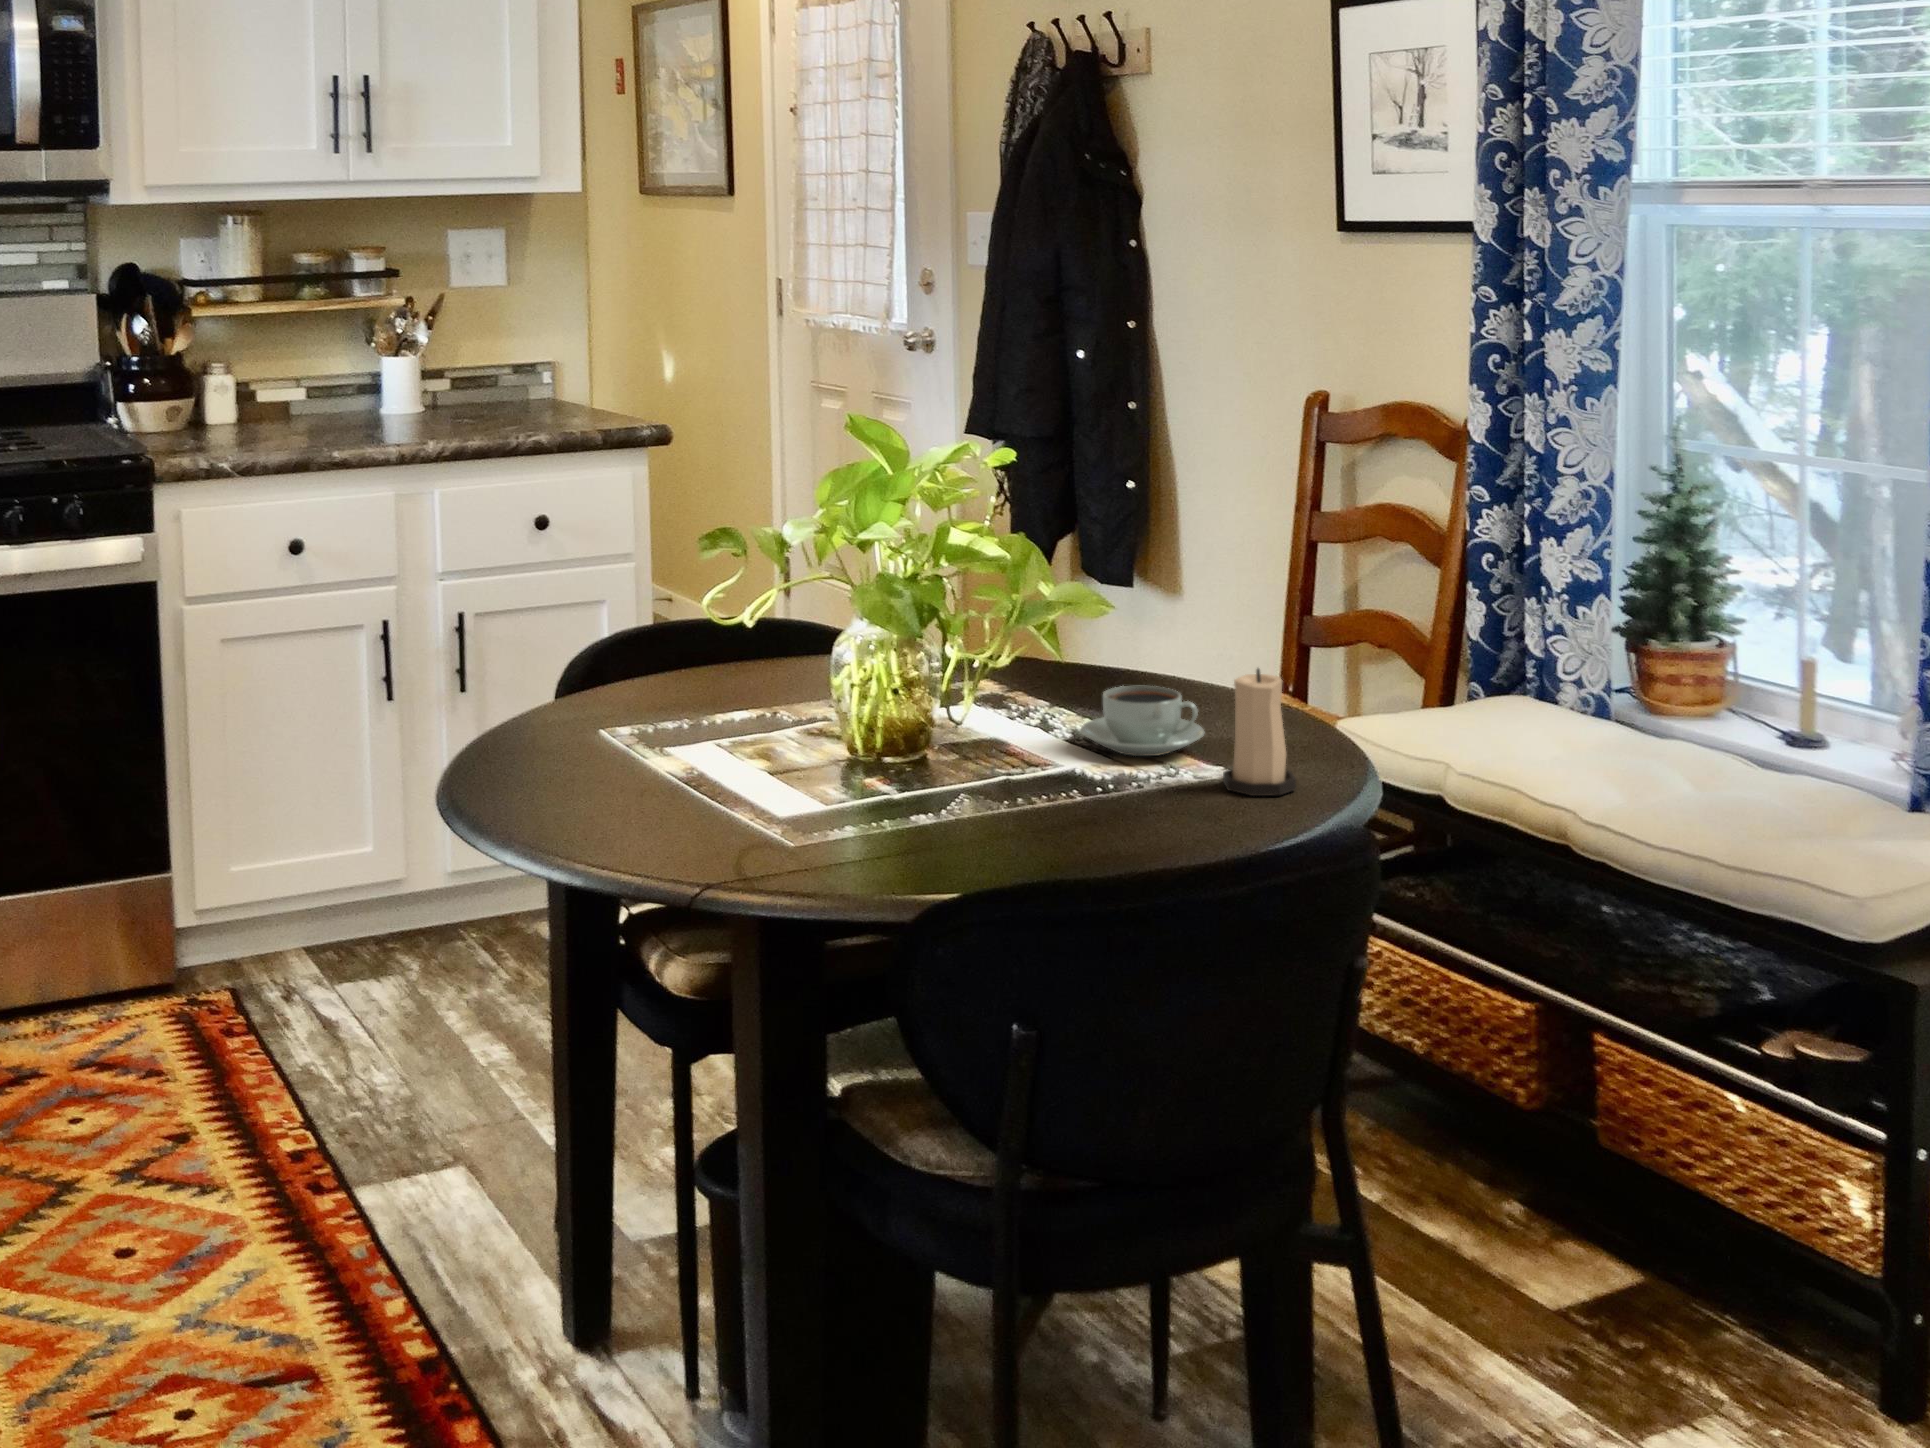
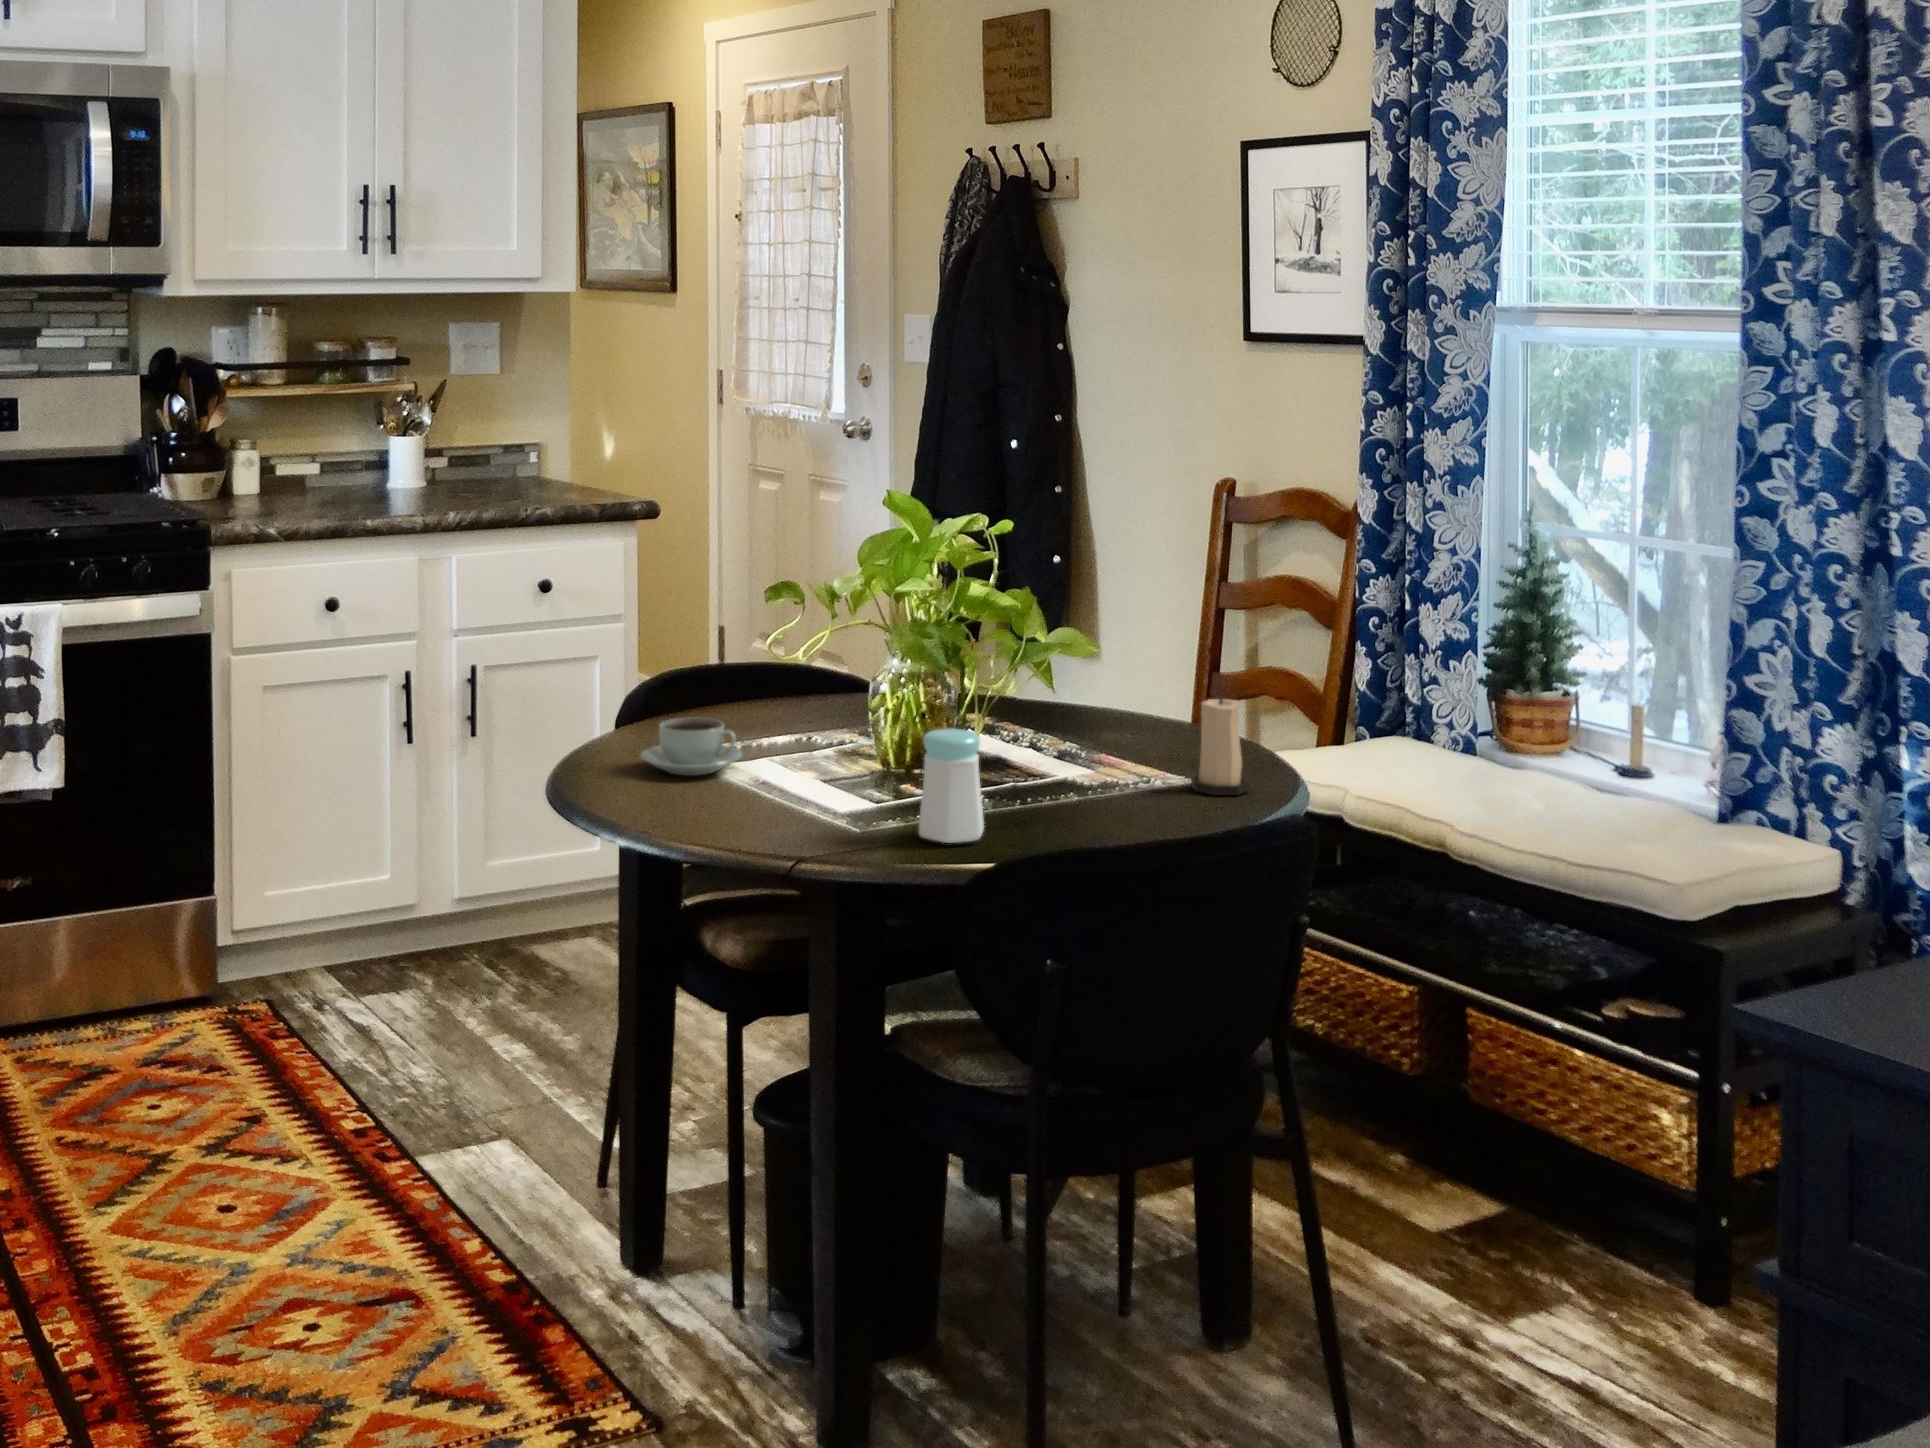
coffee cup: present [1081,686,1204,756] -> present [641,718,742,775]
salt shaker: none [857,721,941,867] -> present [919,728,984,843]

